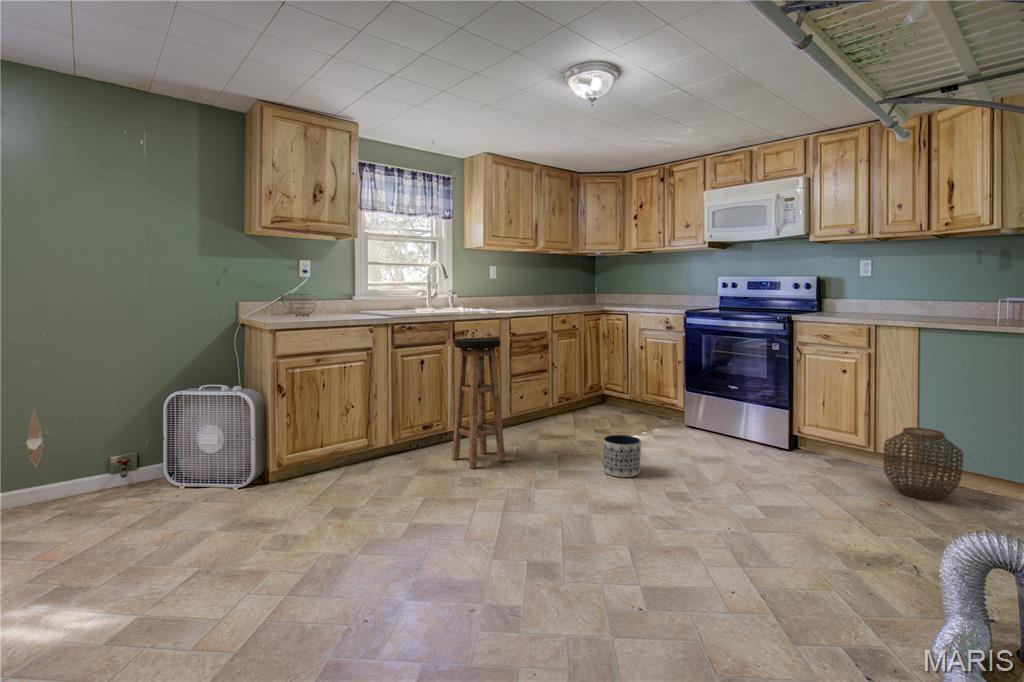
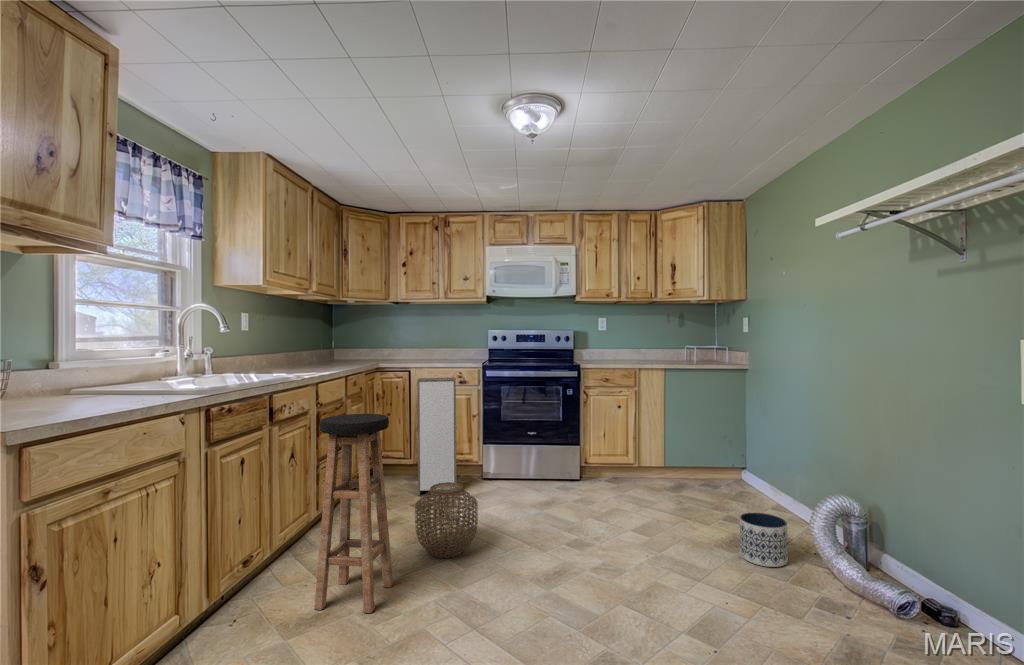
storage cabinet: none [609,322,652,428] -> present [417,377,456,495]
woven basket: present [883,427,963,500] -> present [415,482,478,558]
planter: present [603,435,641,477] -> present [740,513,788,567]

